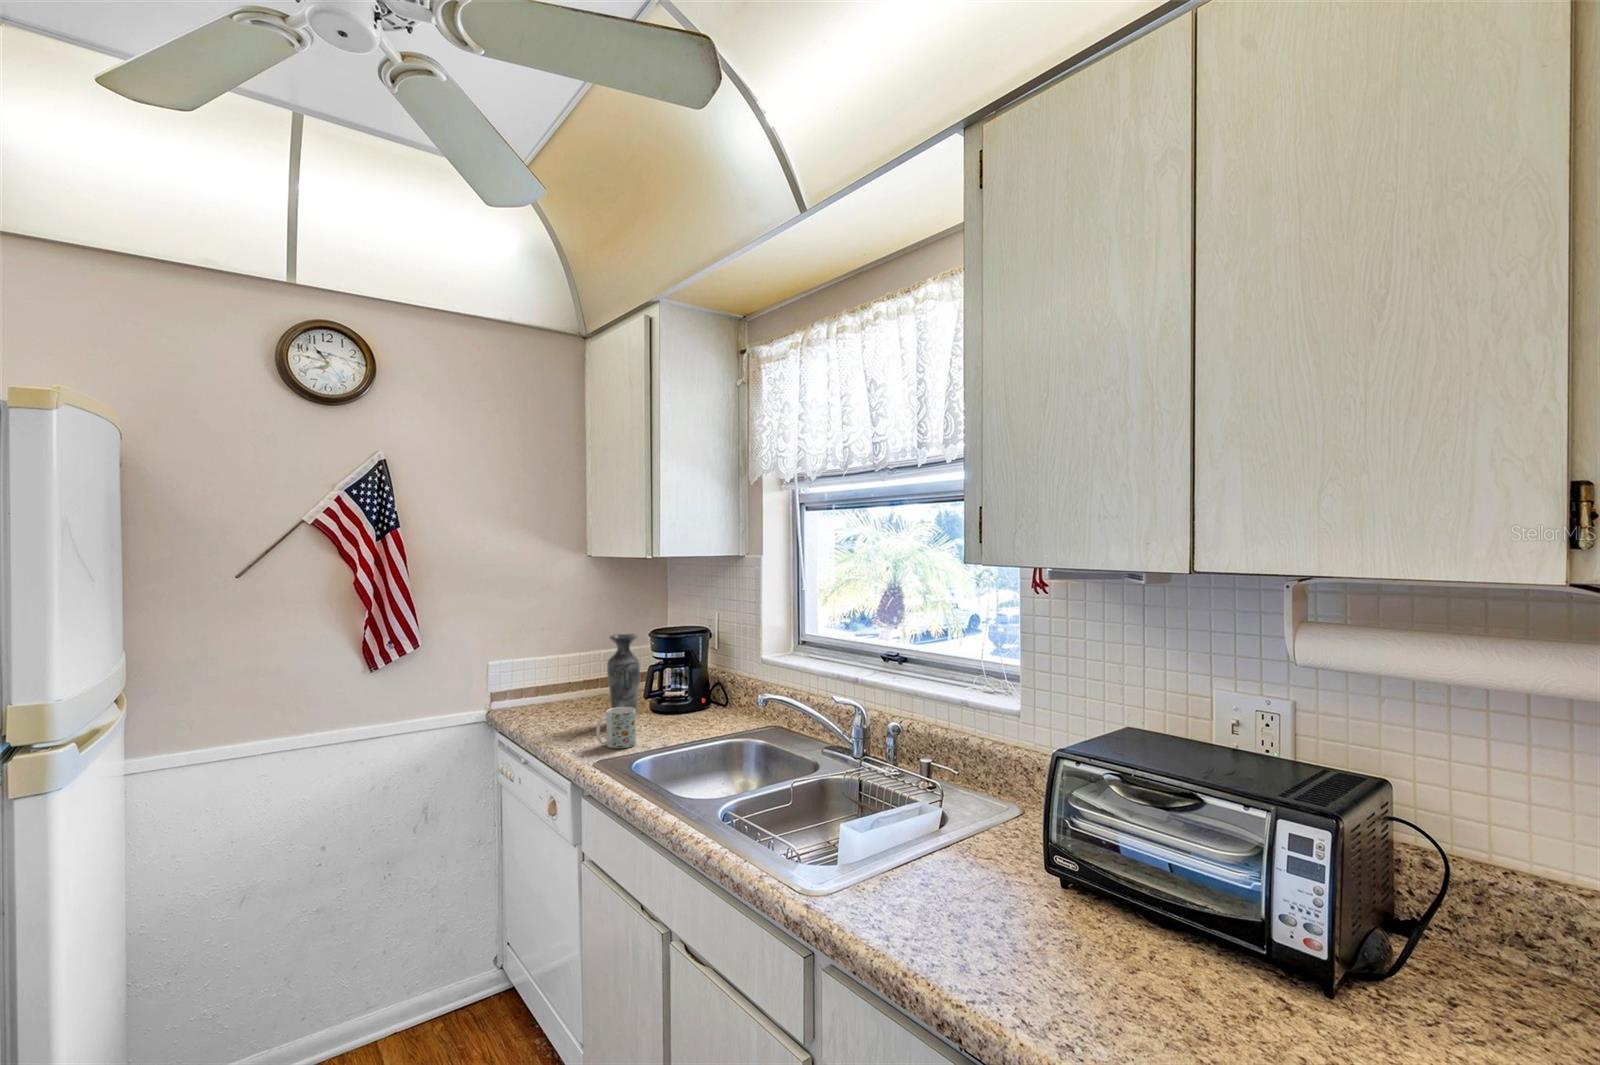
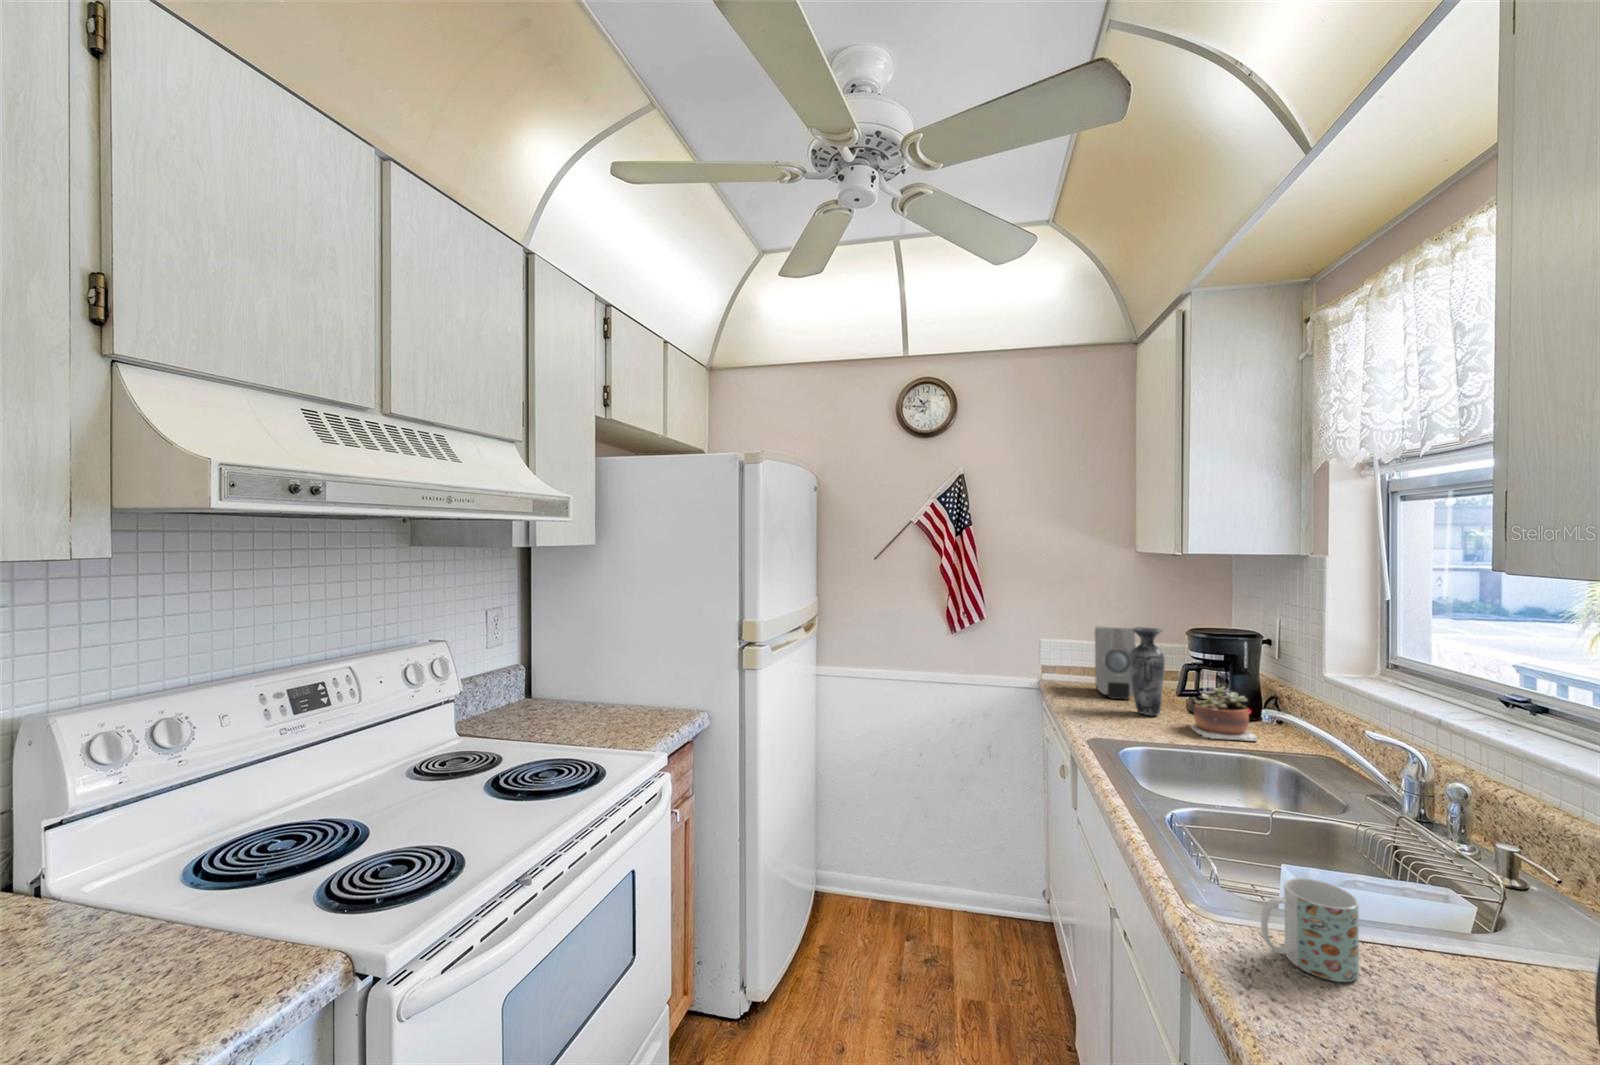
soap dispenser: none [553,637,603,715] -> present [1095,626,1136,699]
succulent plant: none [664,682,725,734] -> present [1191,687,1257,741]
mug: present [596,707,636,748] -> present [1261,878,1359,982]

